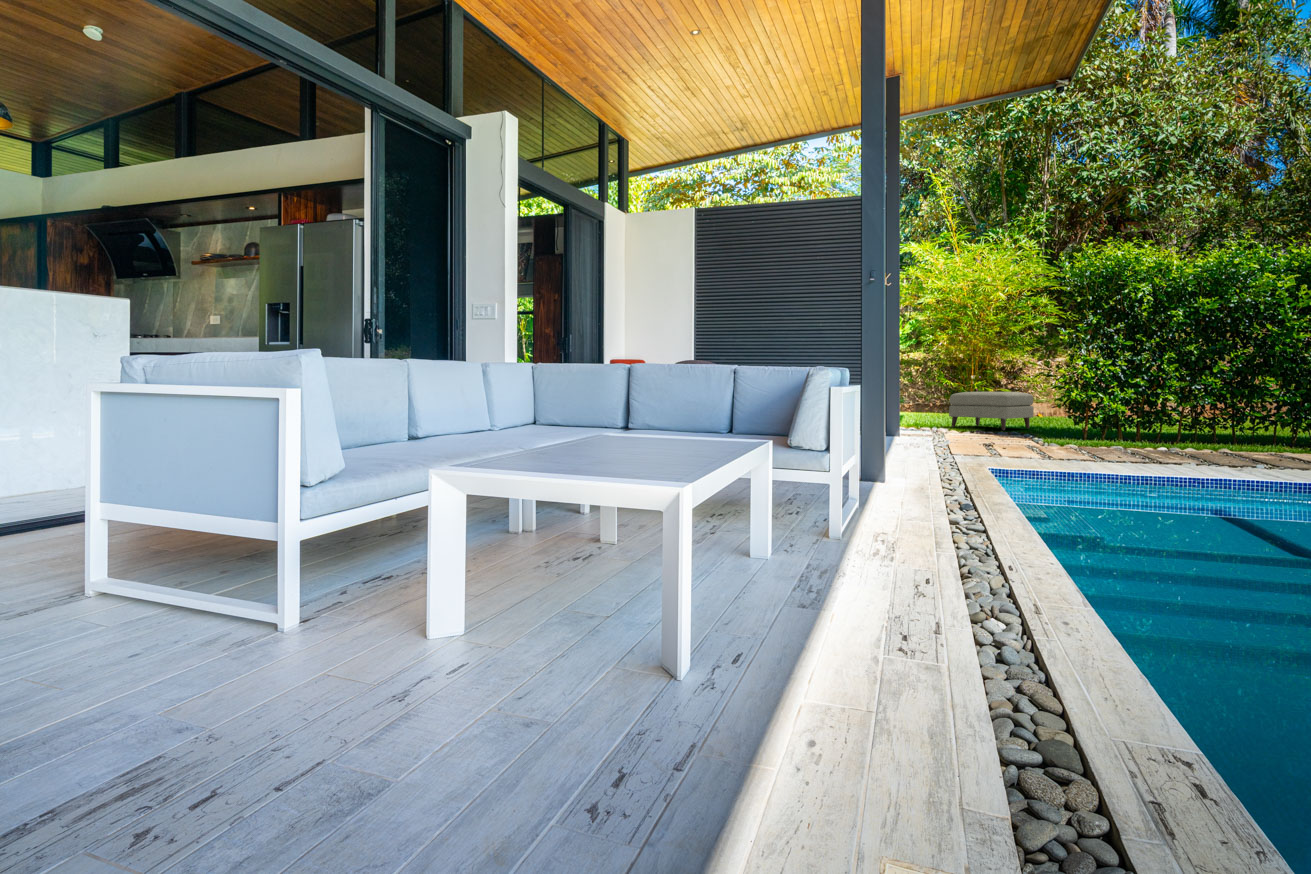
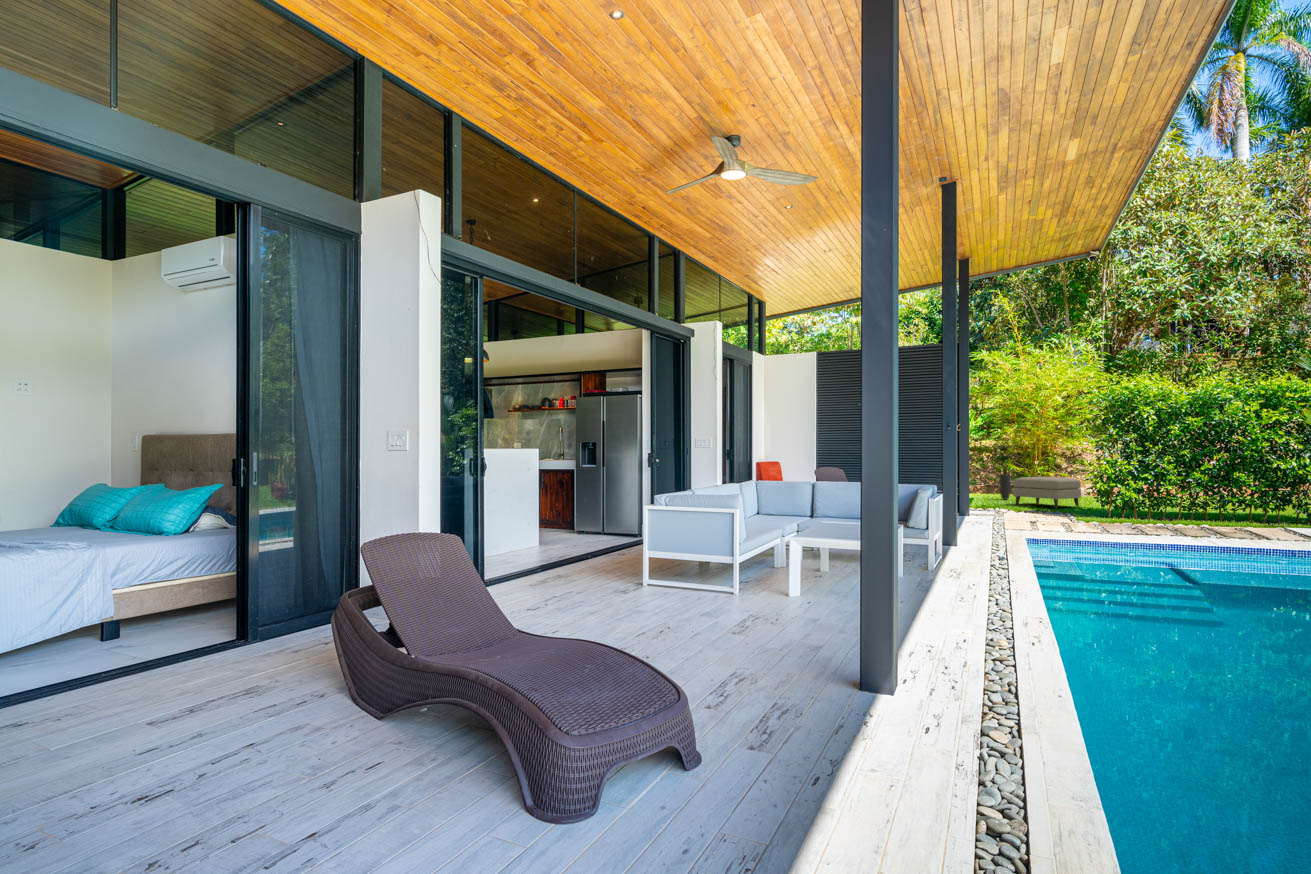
potted plant: none [922,356,955,422] -> present [994,447,1011,500]

